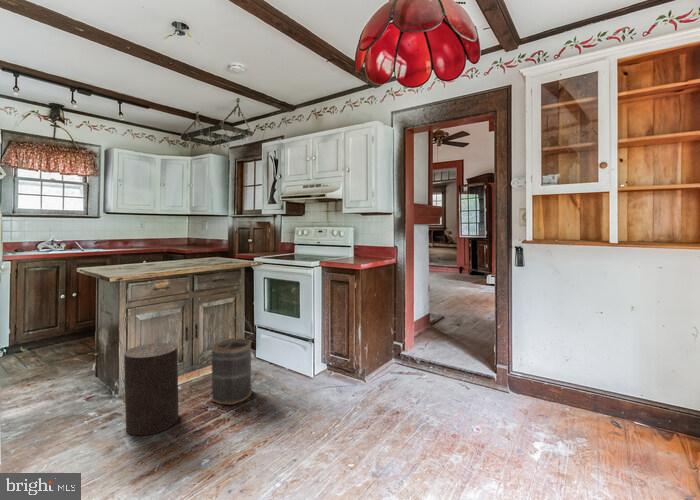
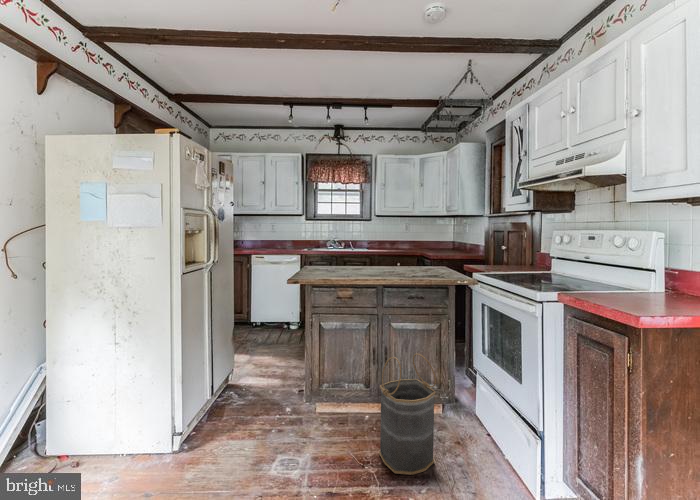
stool: present [124,343,179,435] -> none [284,362,337,471]

